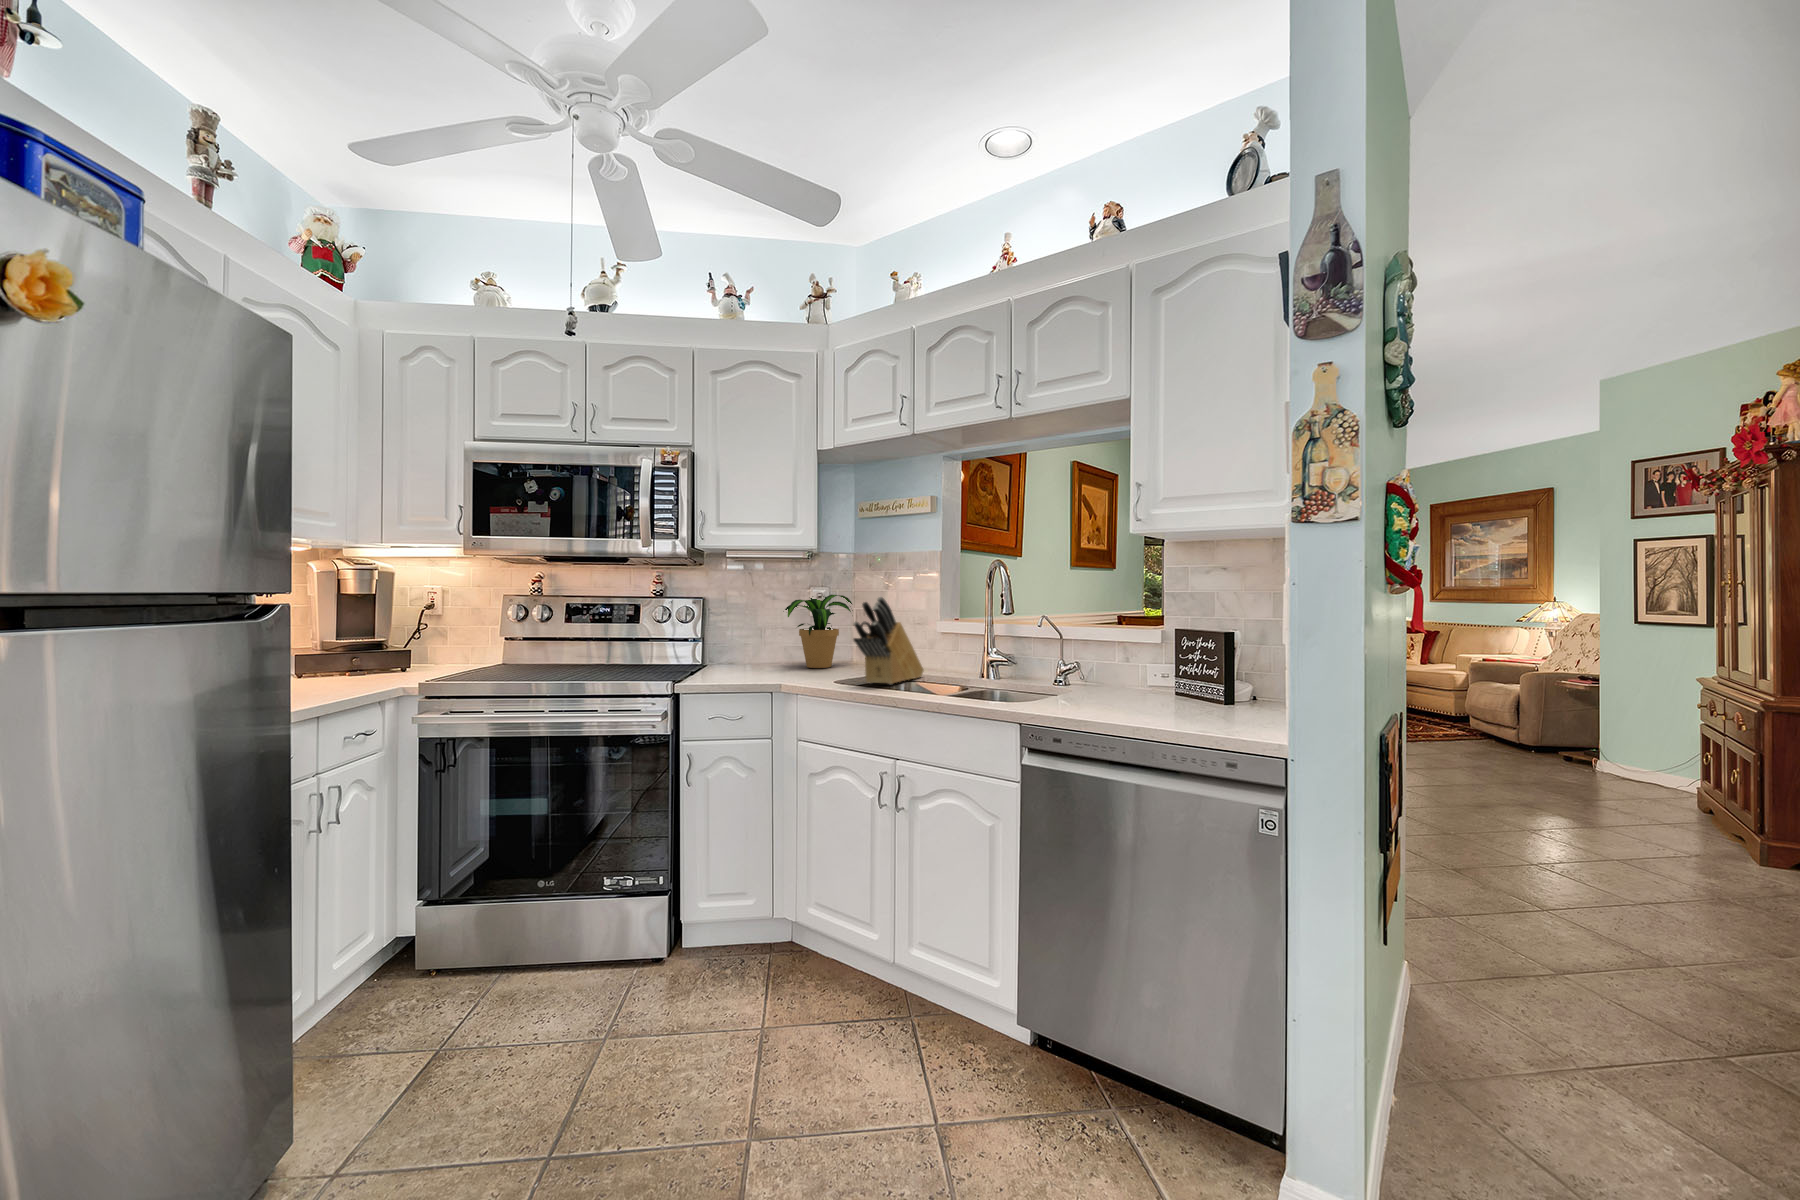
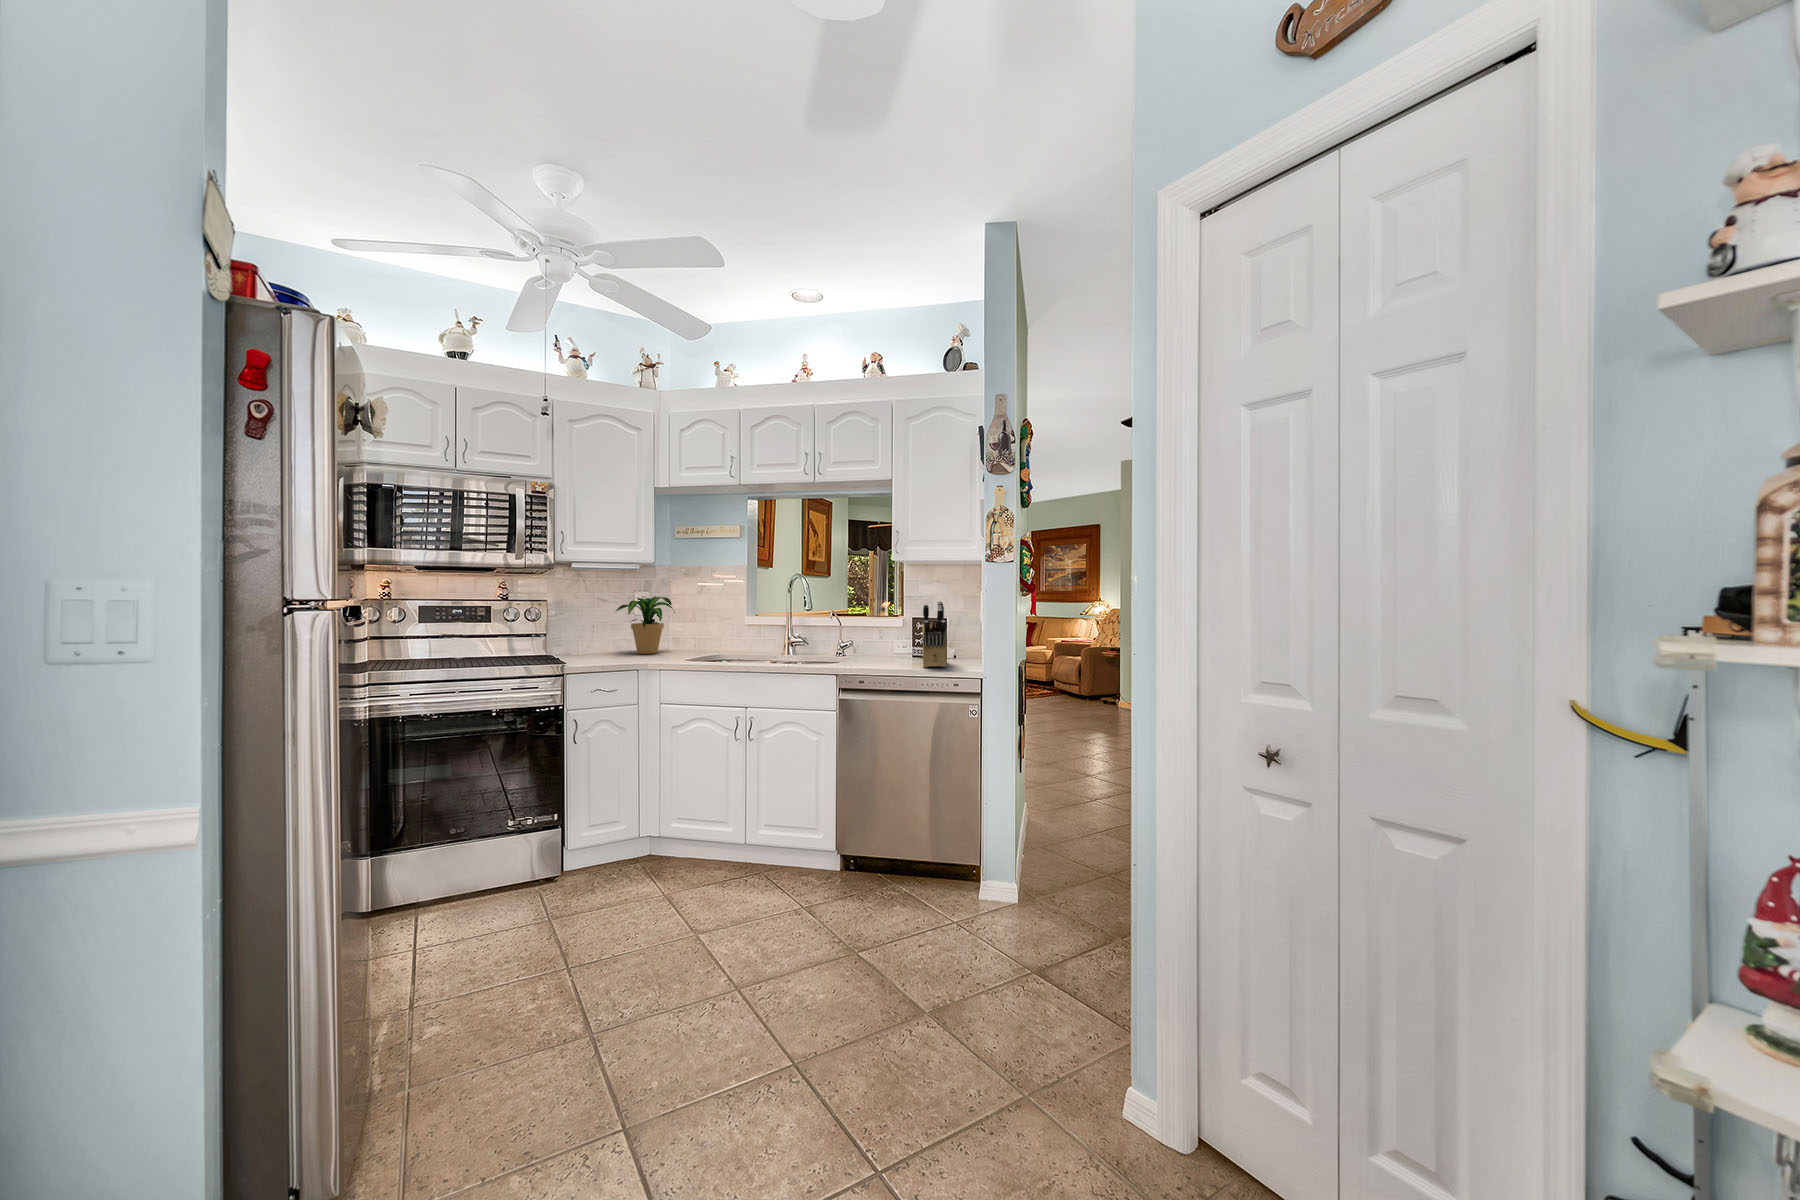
knife block: present [853,597,924,684] -> present [923,601,947,667]

